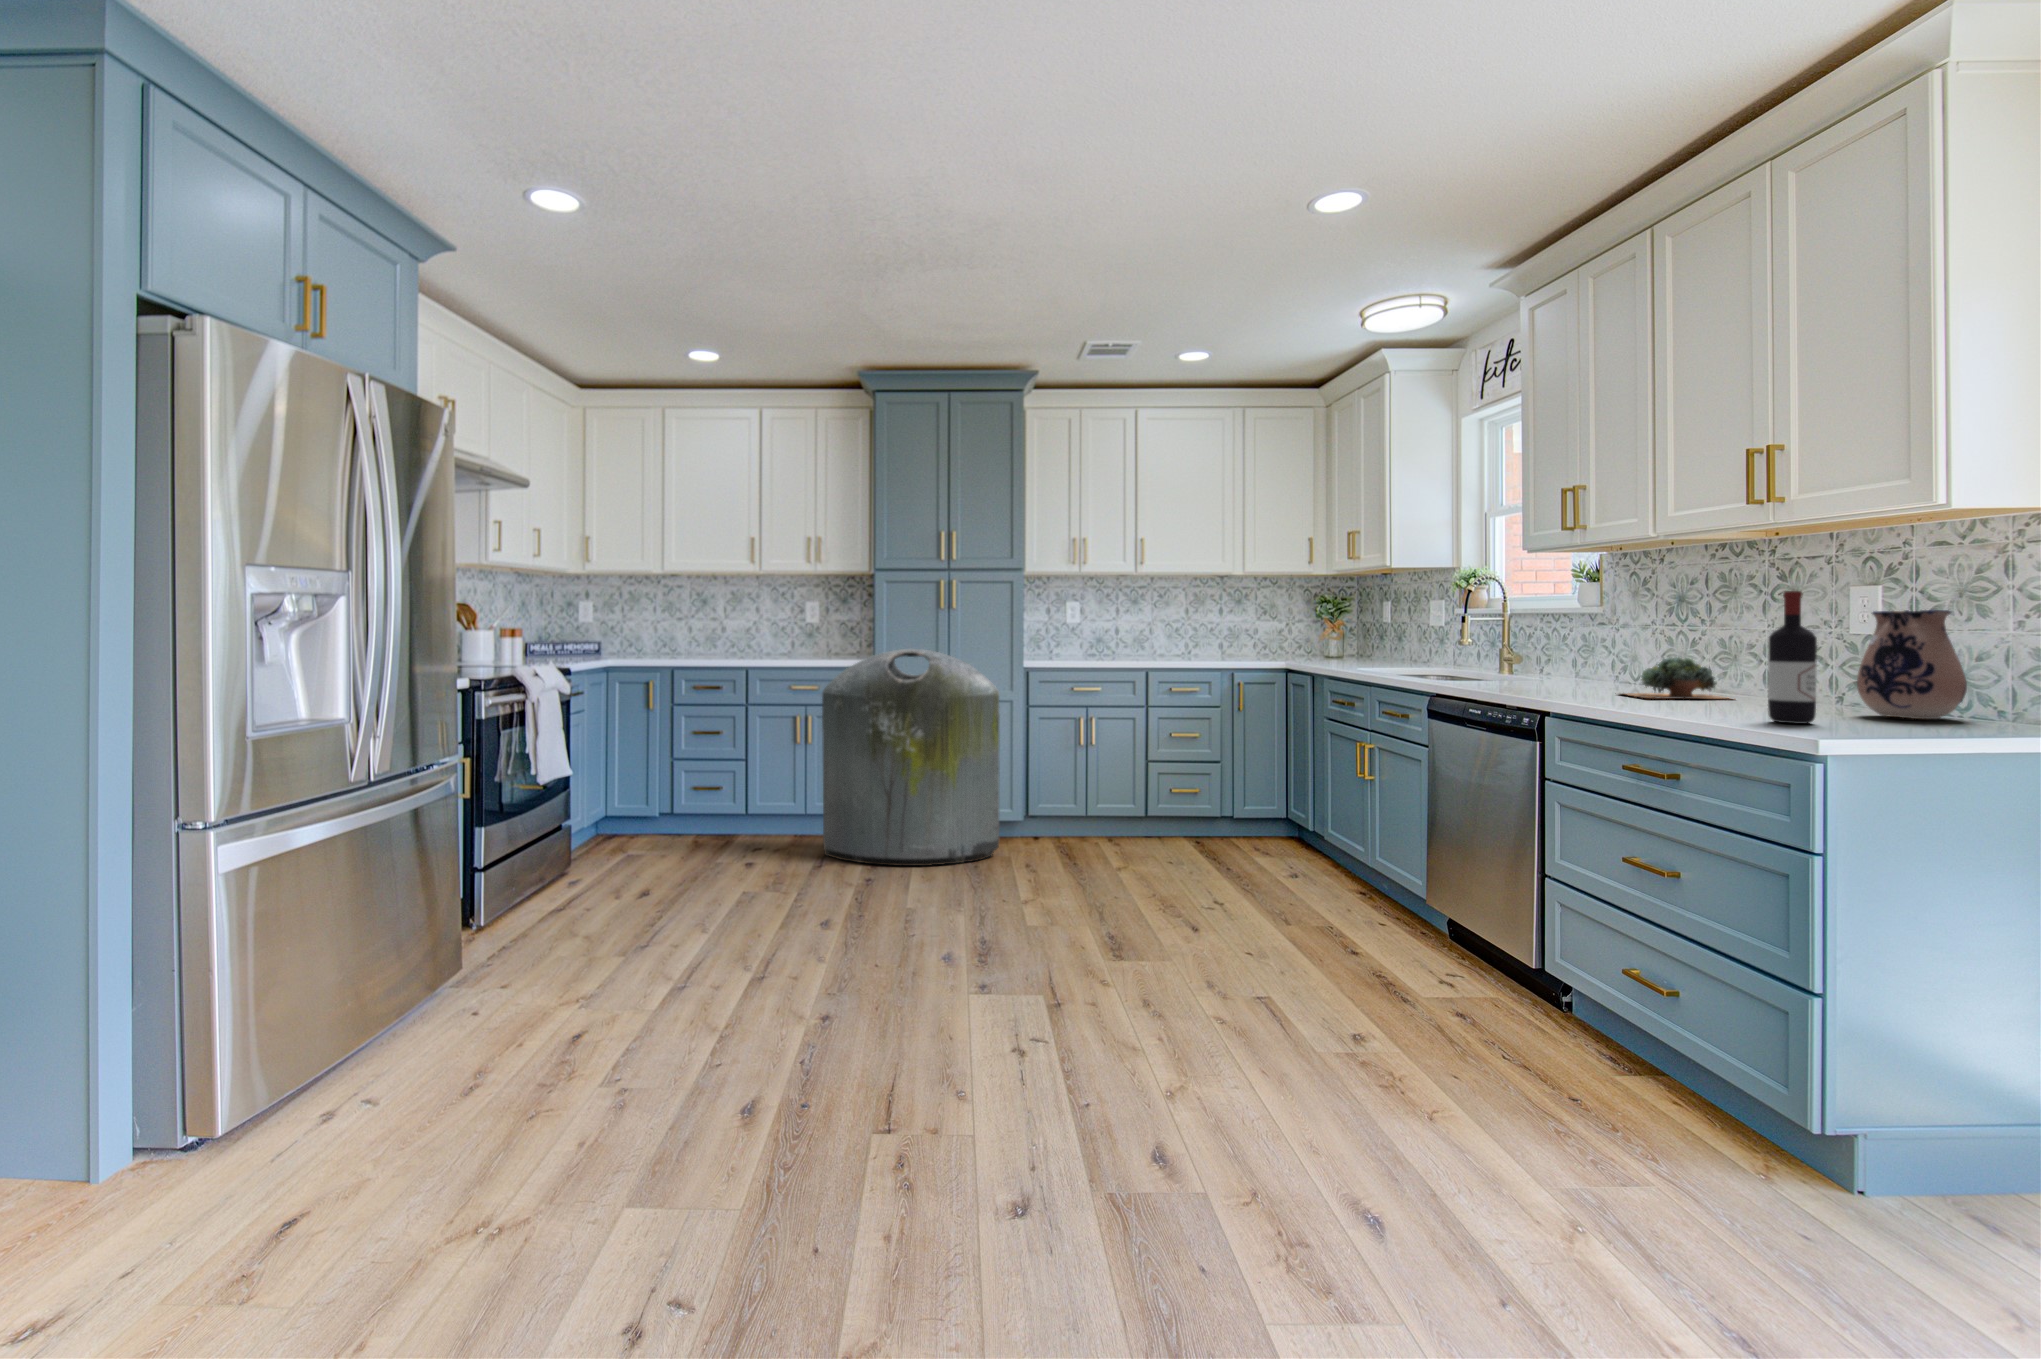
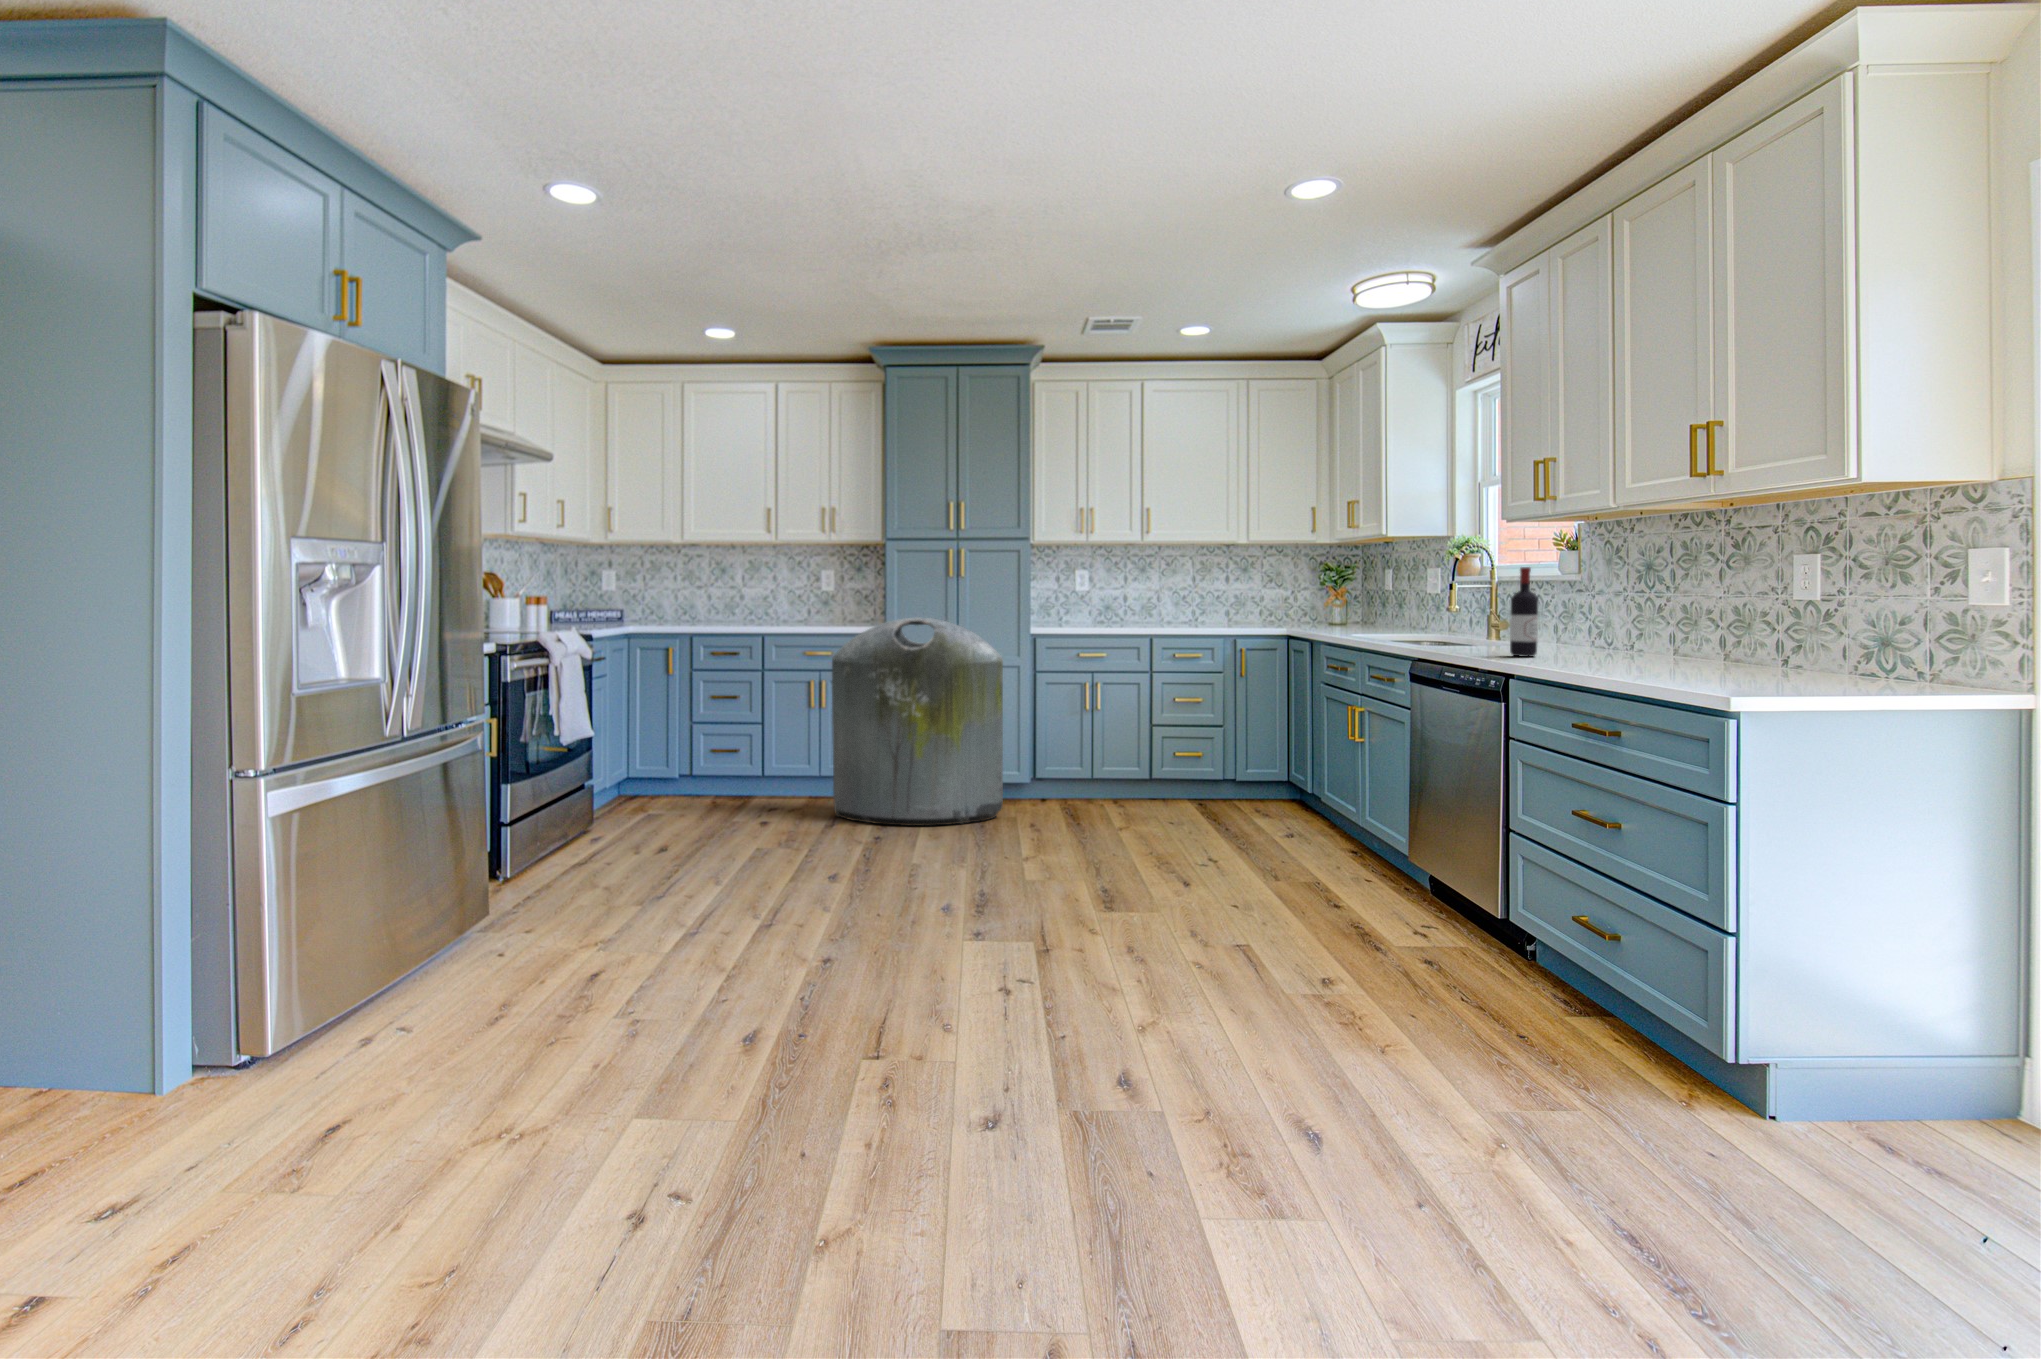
wine bottle: present [1768,591,1817,724] -> present [1510,567,1539,657]
ceramic pitcher: present [1857,610,1967,719] -> none [1789,577,1886,679]
succulent plant: present [1623,657,1736,700] -> none [1581,622,1692,663]

